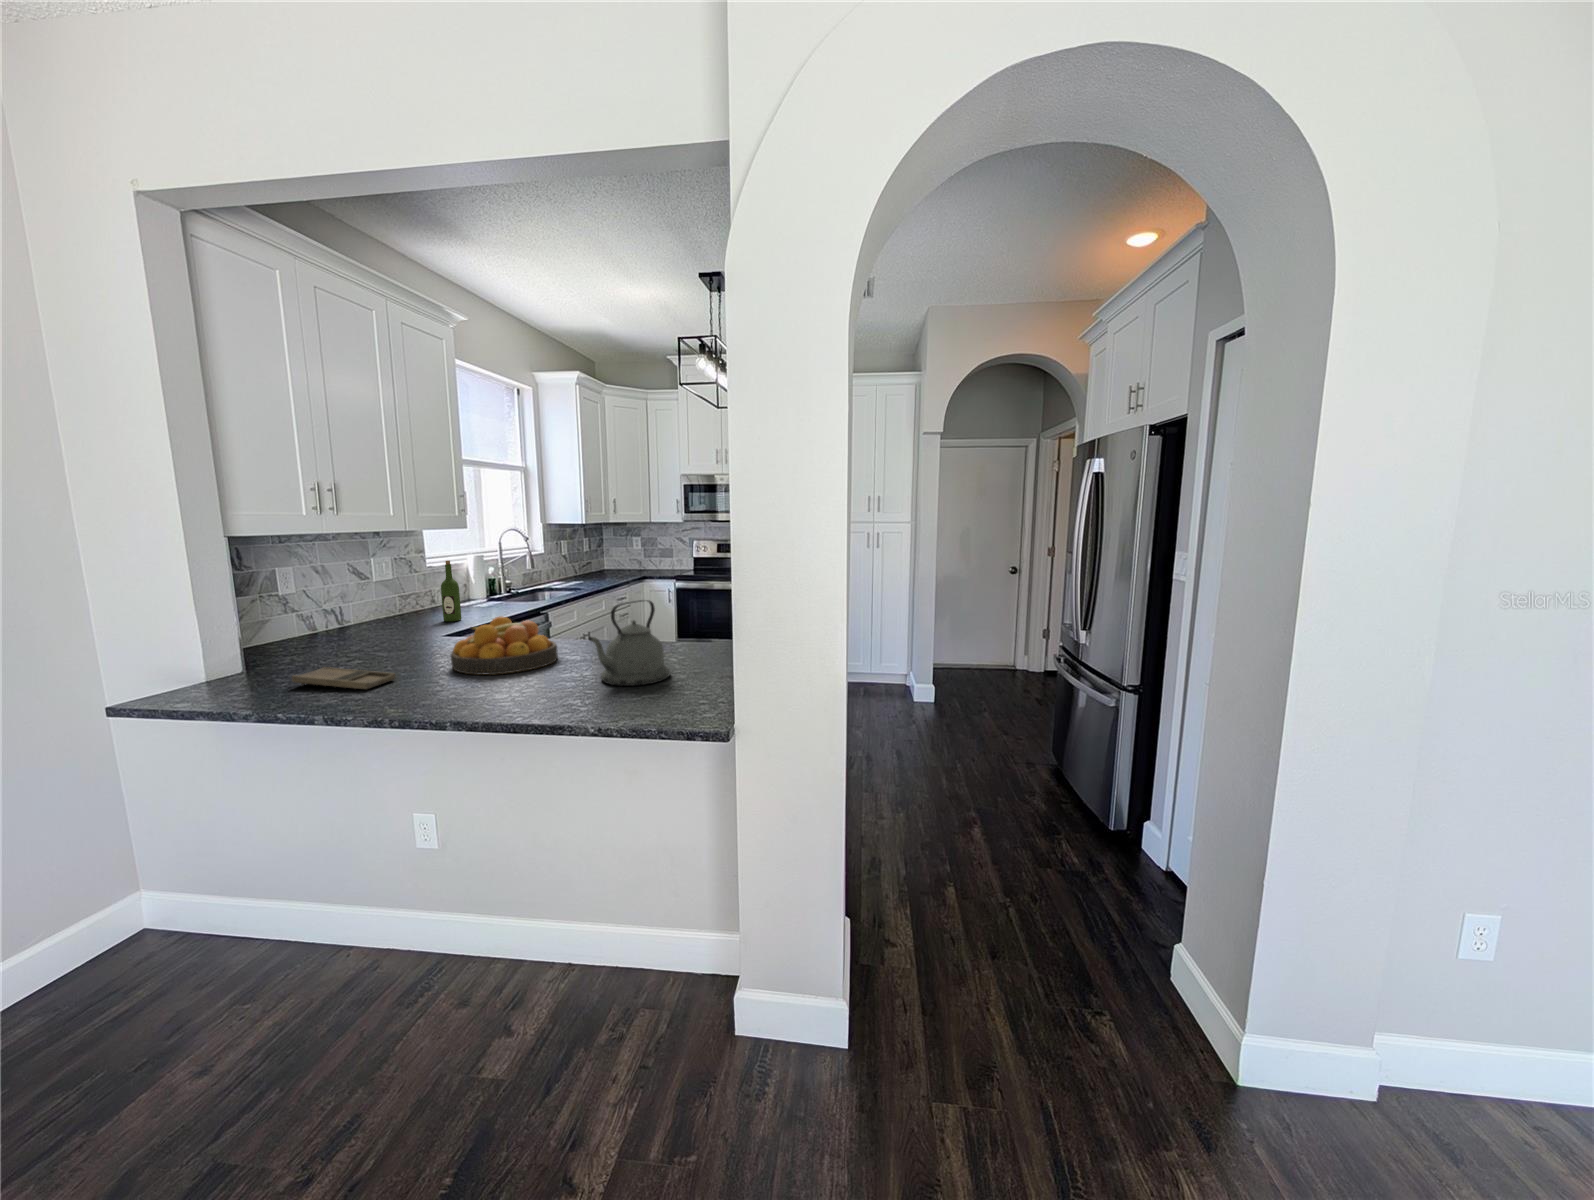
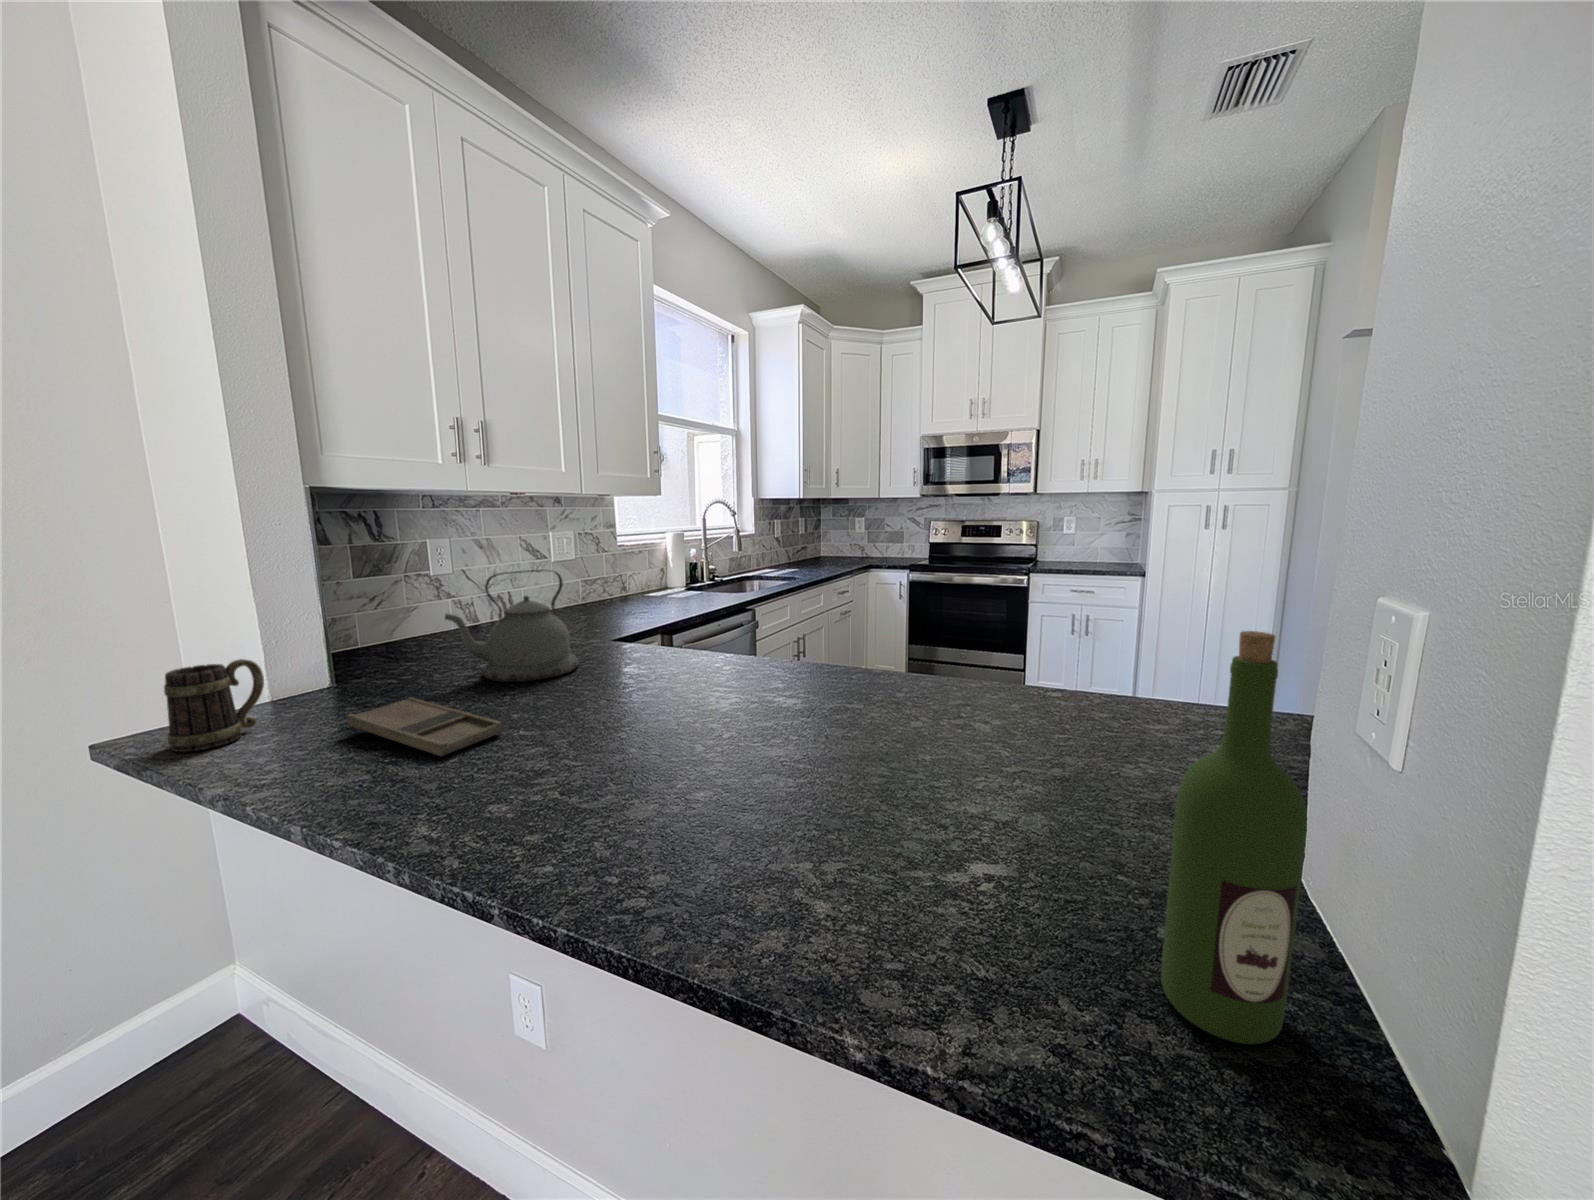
wine bottle: present [441,561,461,622] -> present [1161,631,1307,1044]
kettle: present [589,600,670,686] -> present [445,570,578,682]
fruit bowl: present [451,617,558,675] -> none [599,622,777,739]
mug: none [172,648,225,701] -> present [164,659,264,752]

